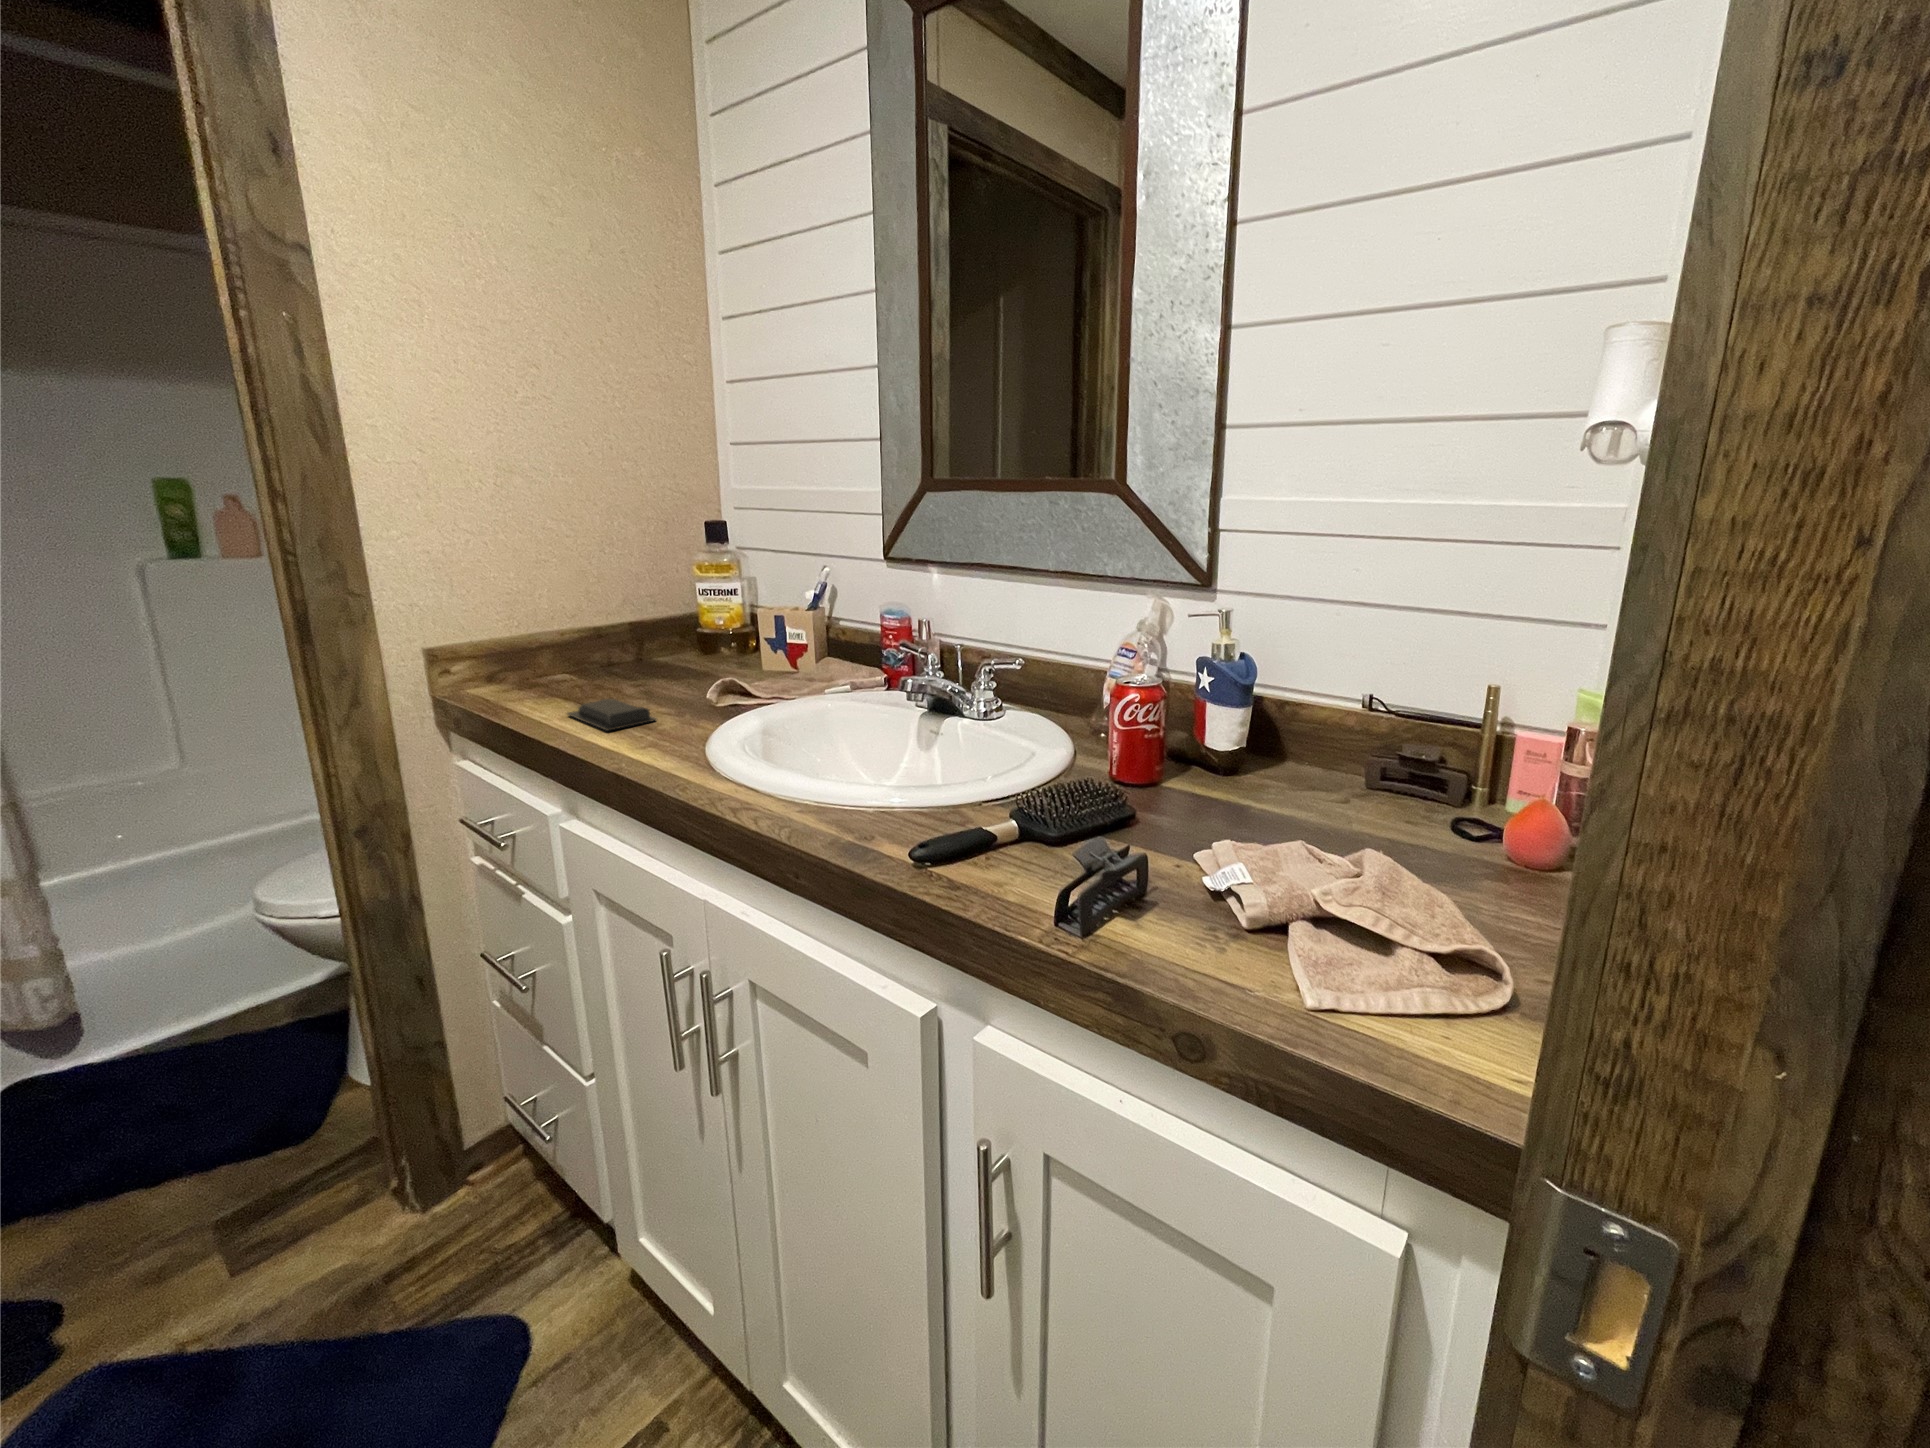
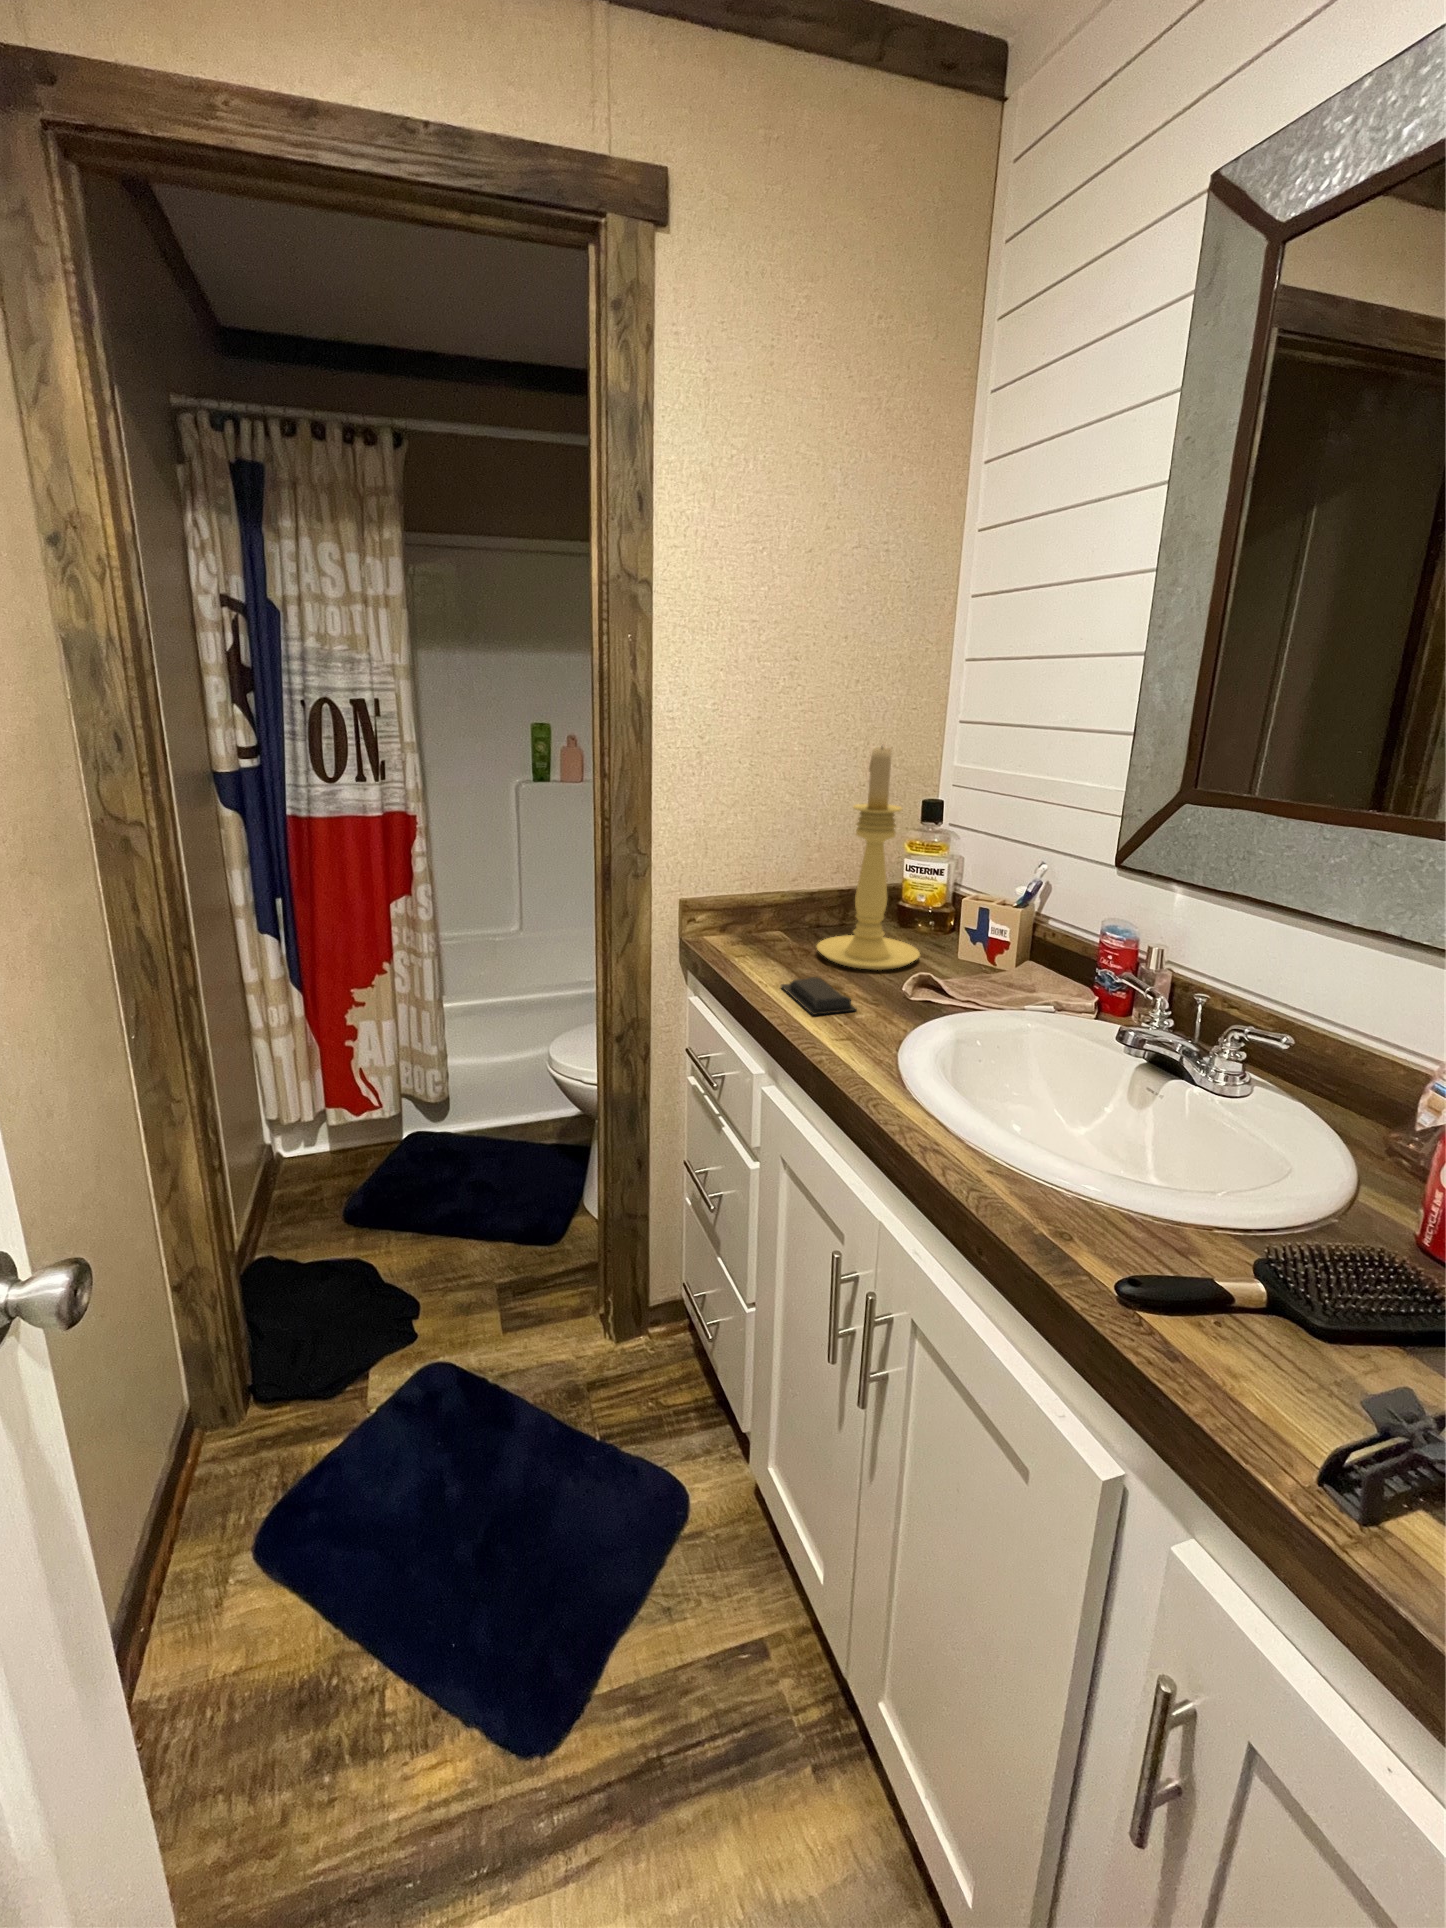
candle holder: none [607,453,721,688] -> present [817,746,920,970]

